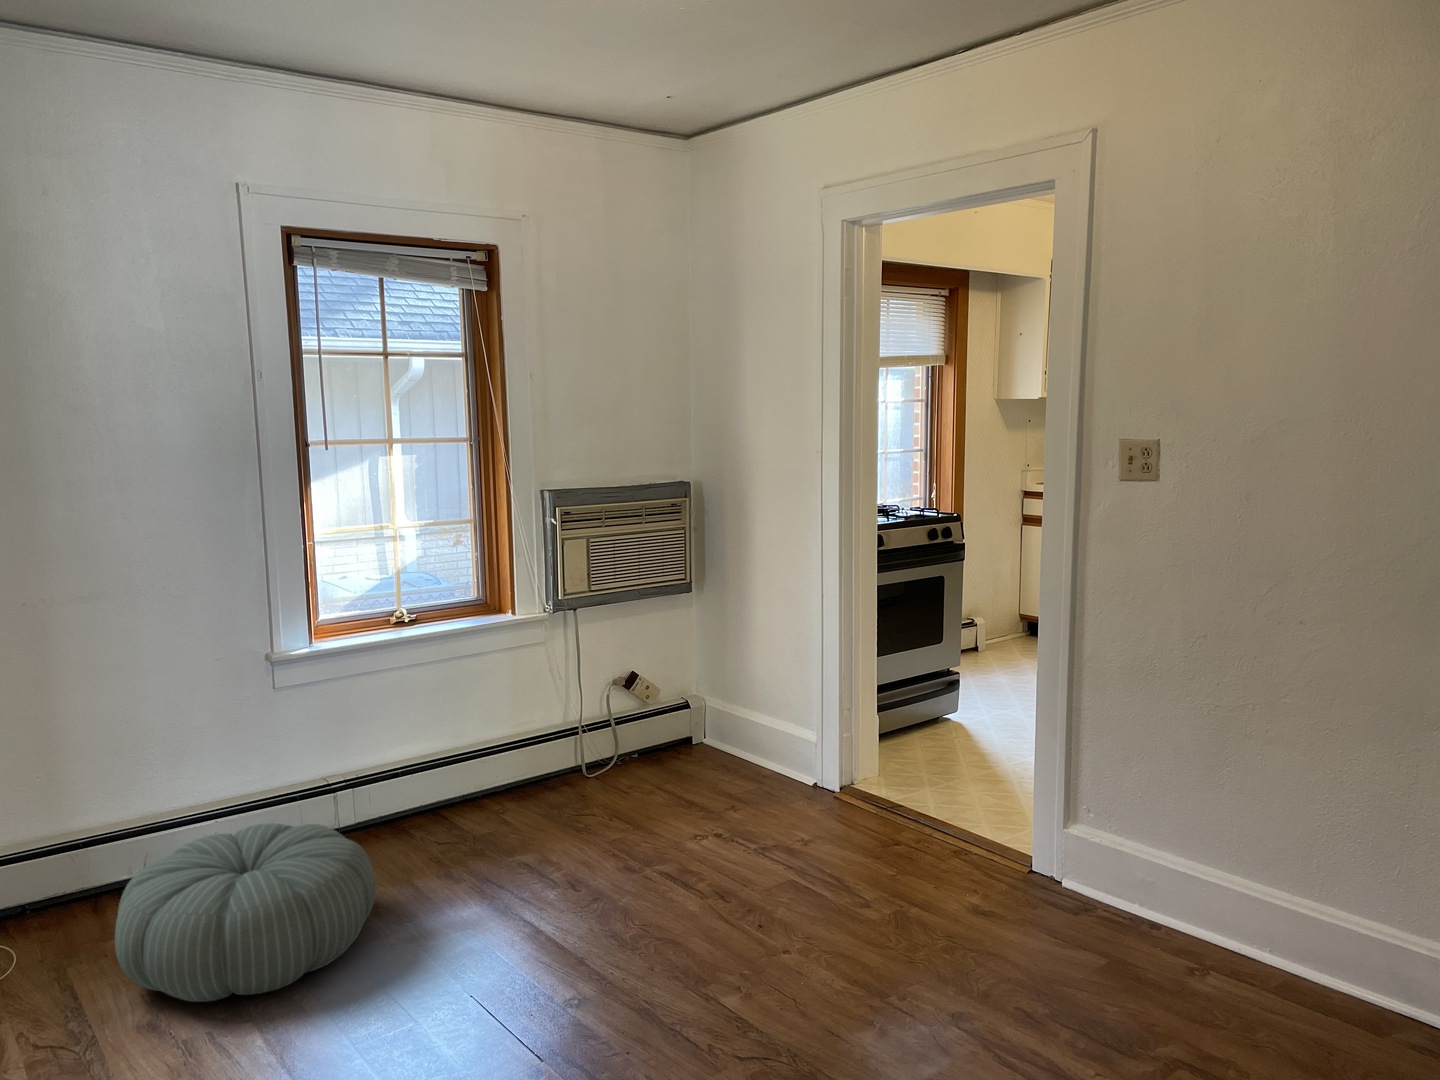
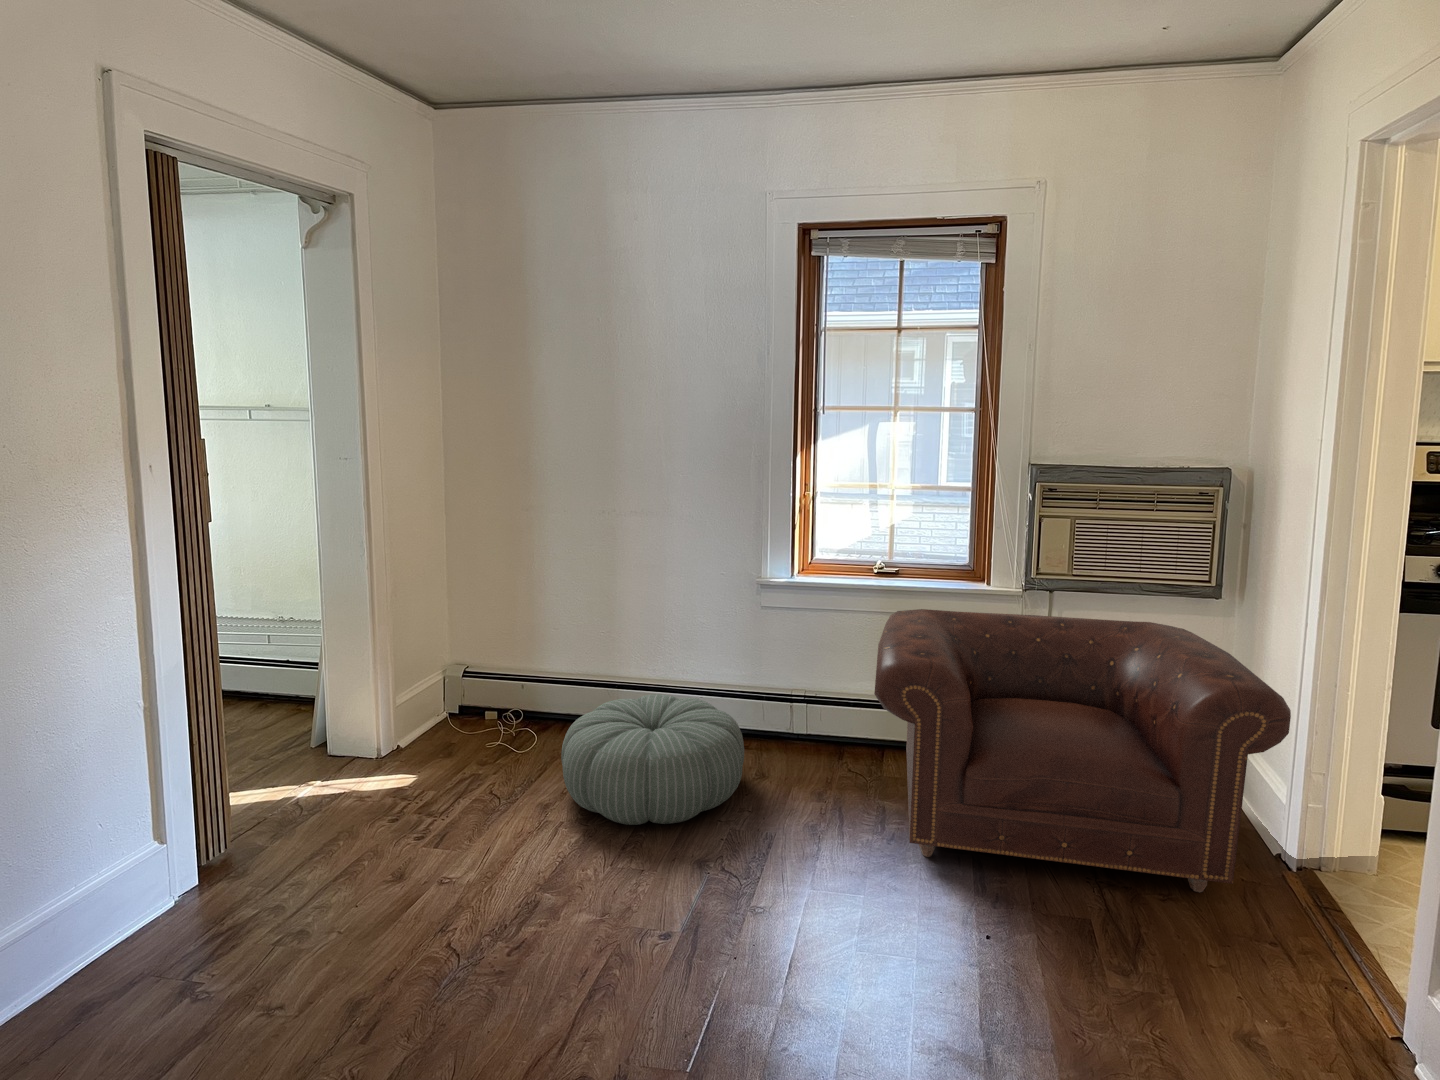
armchair: none [447,621,797,877] -> present [874,609,1291,892]

